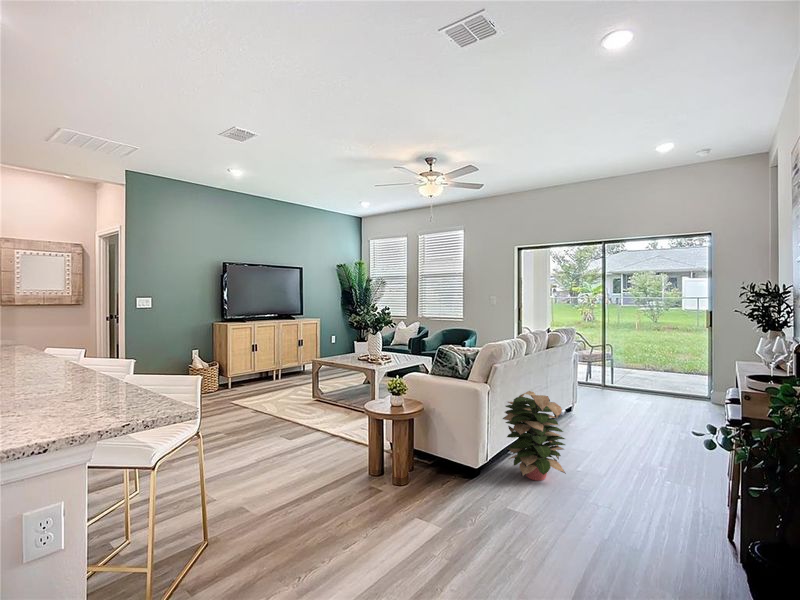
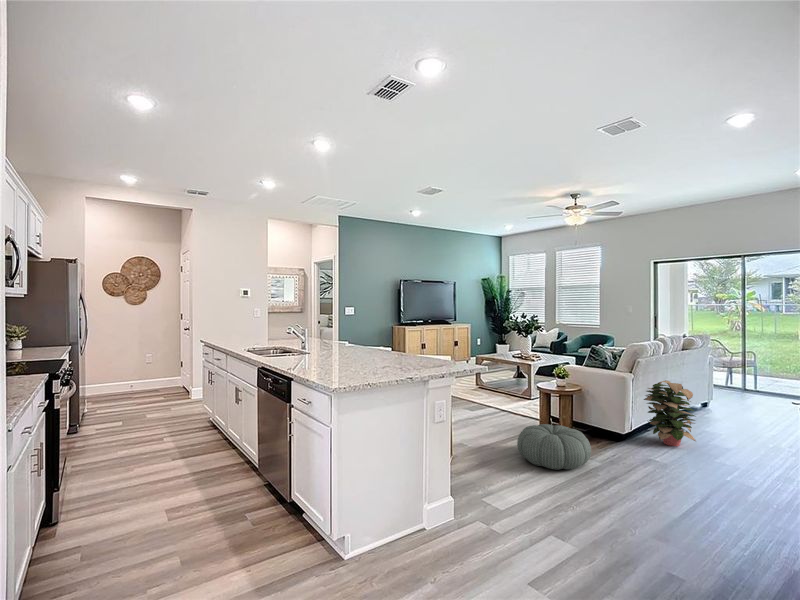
pouf: none [314,472,425,560] -> present [517,424,591,470]

